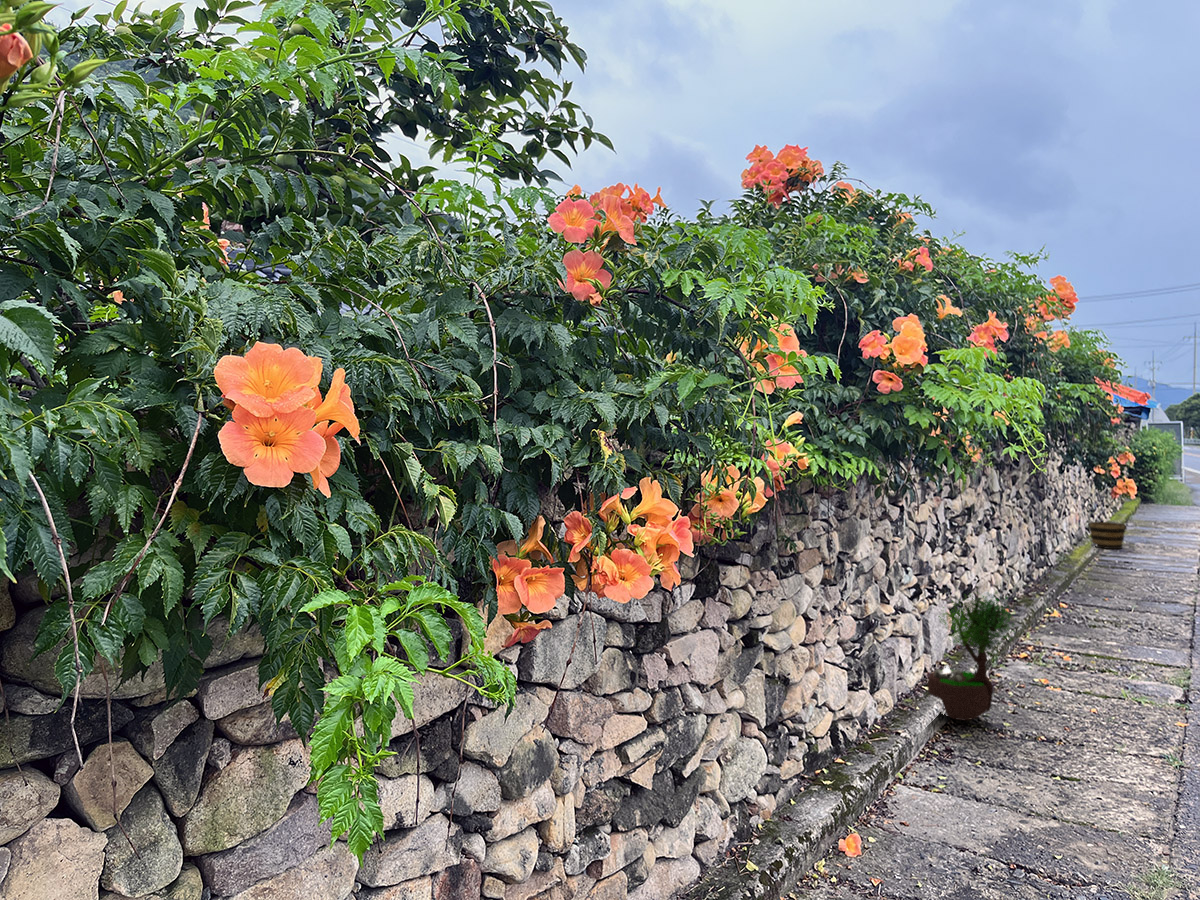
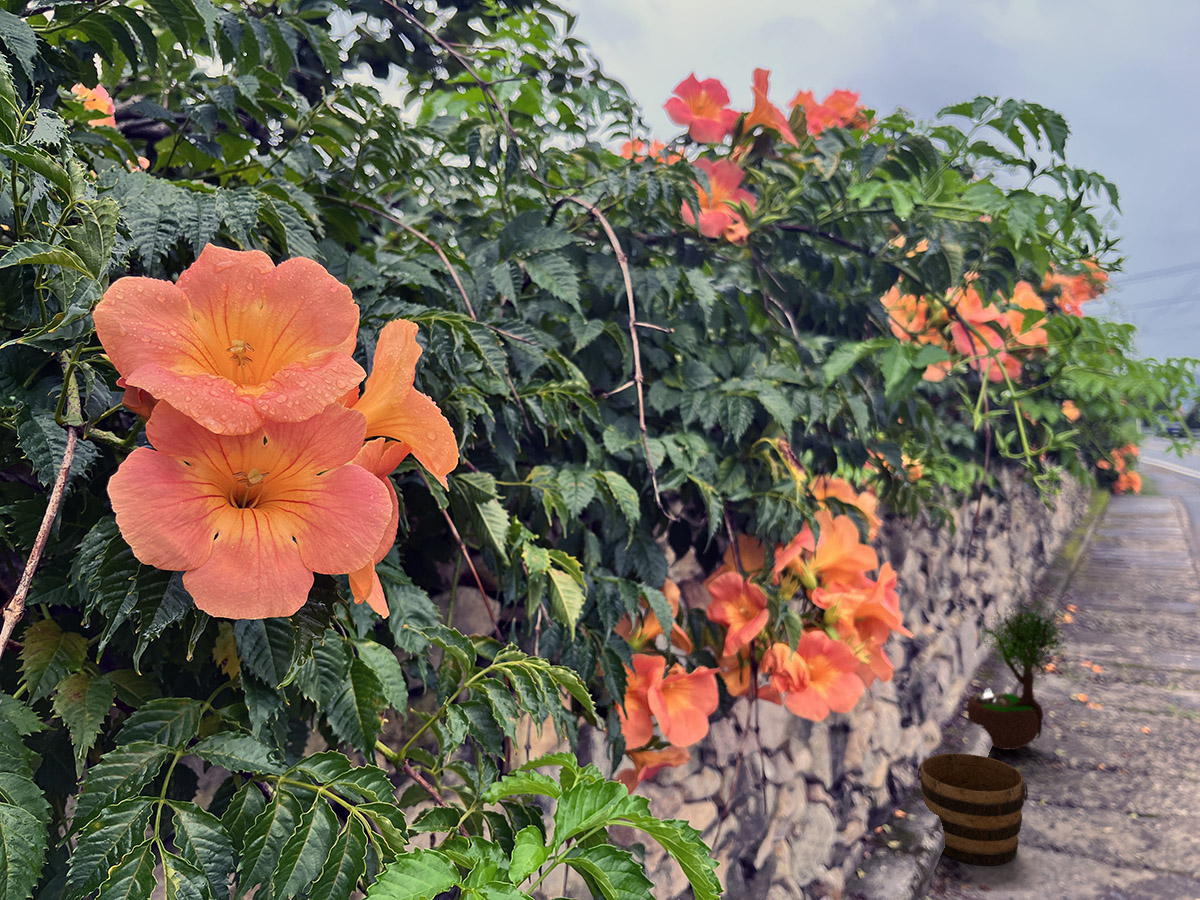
bucket: present [1088,522,1127,549] -> present [918,753,1028,865]

